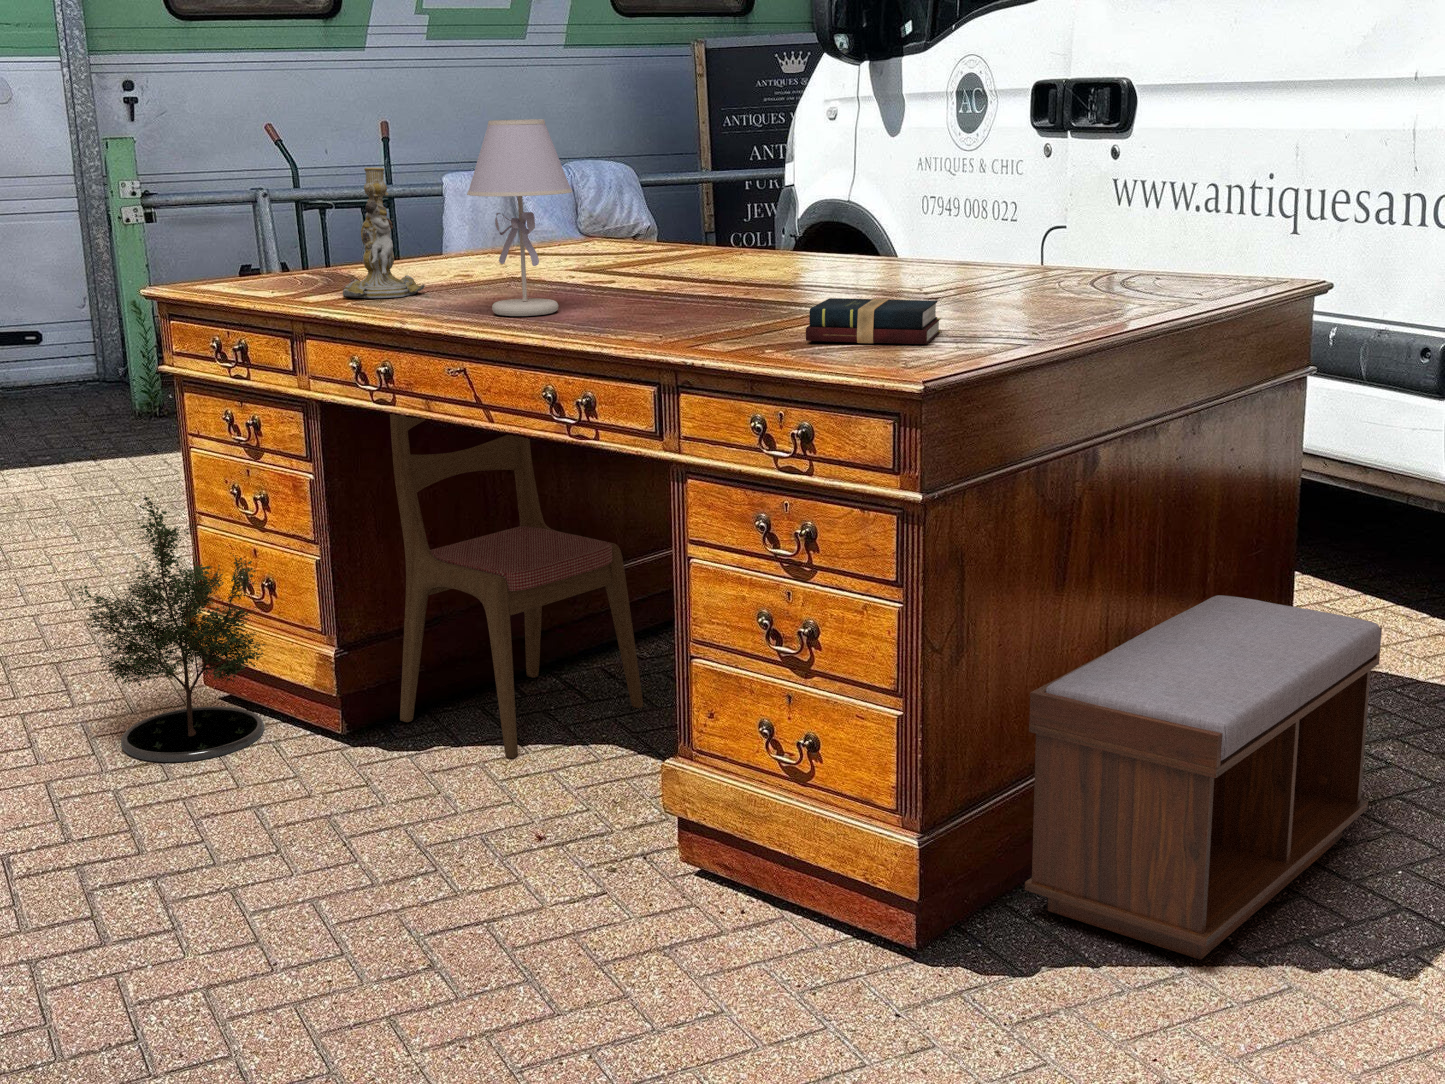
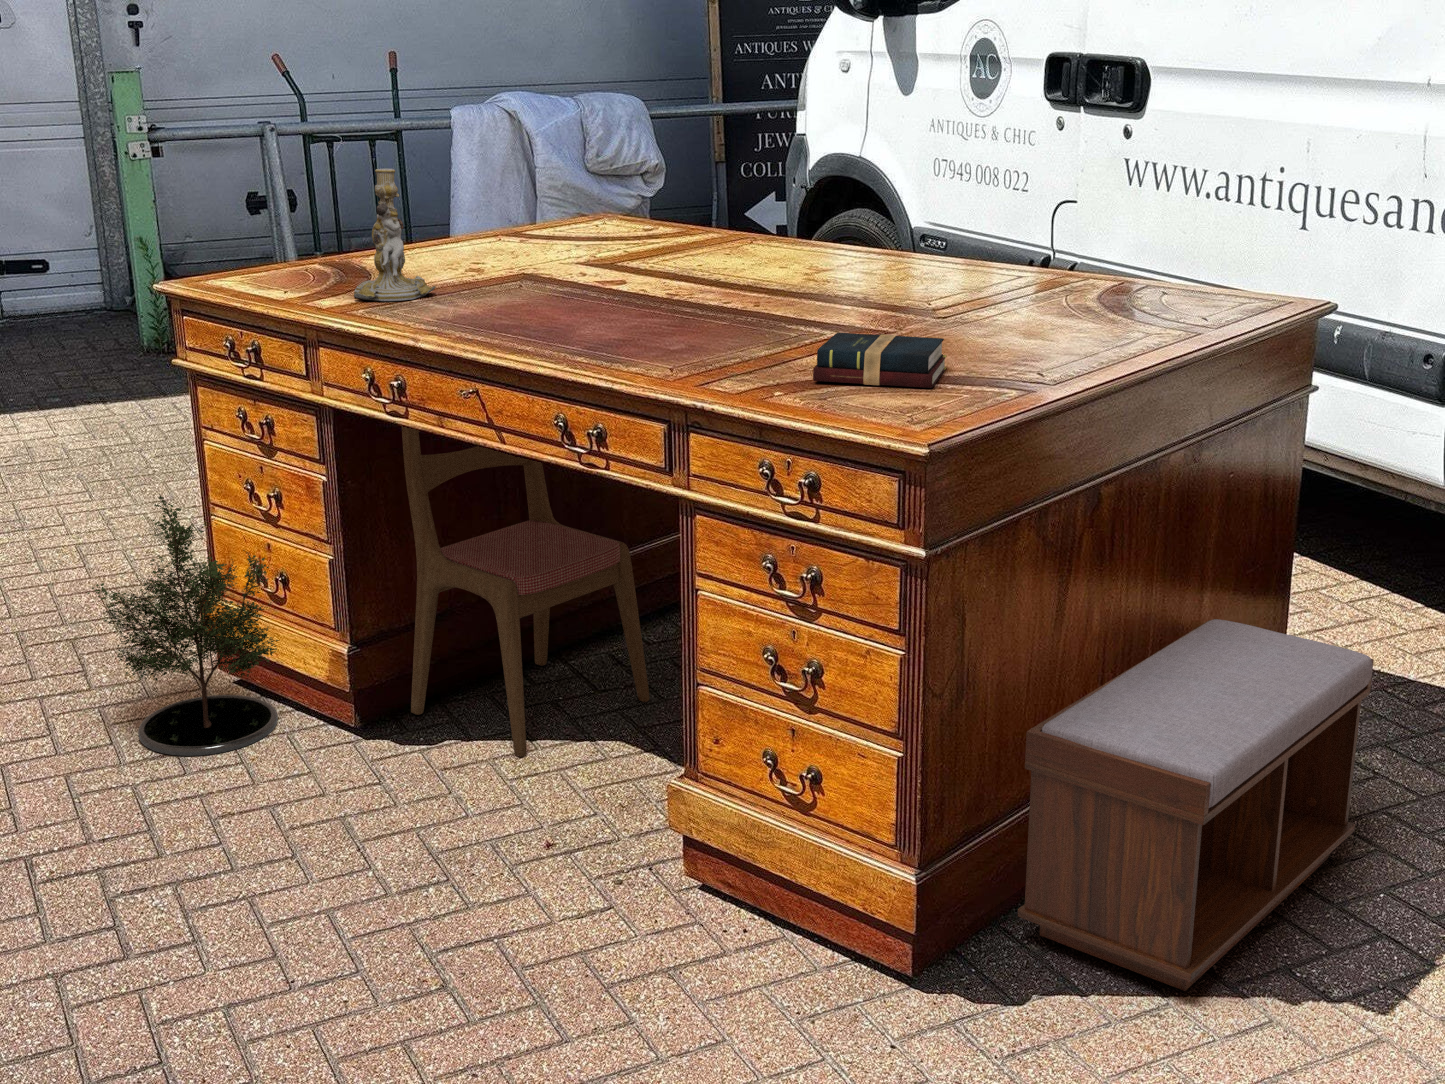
table lamp: present [467,119,572,316] -> none [478,136,584,333]

